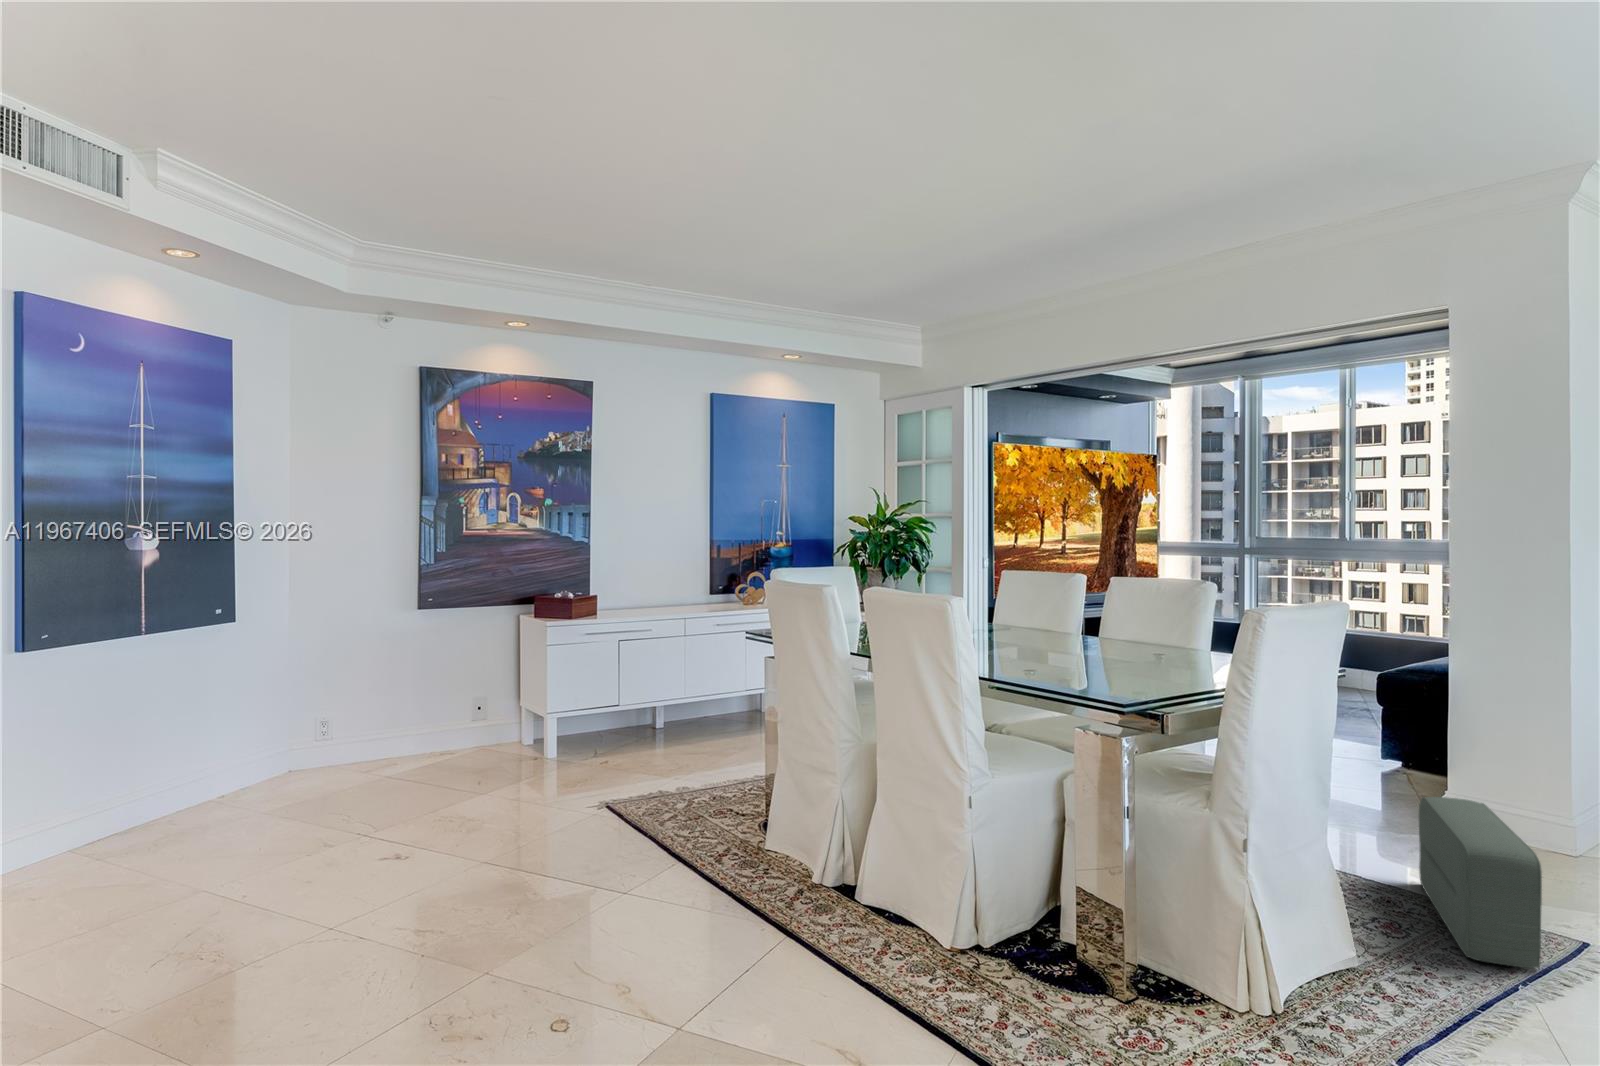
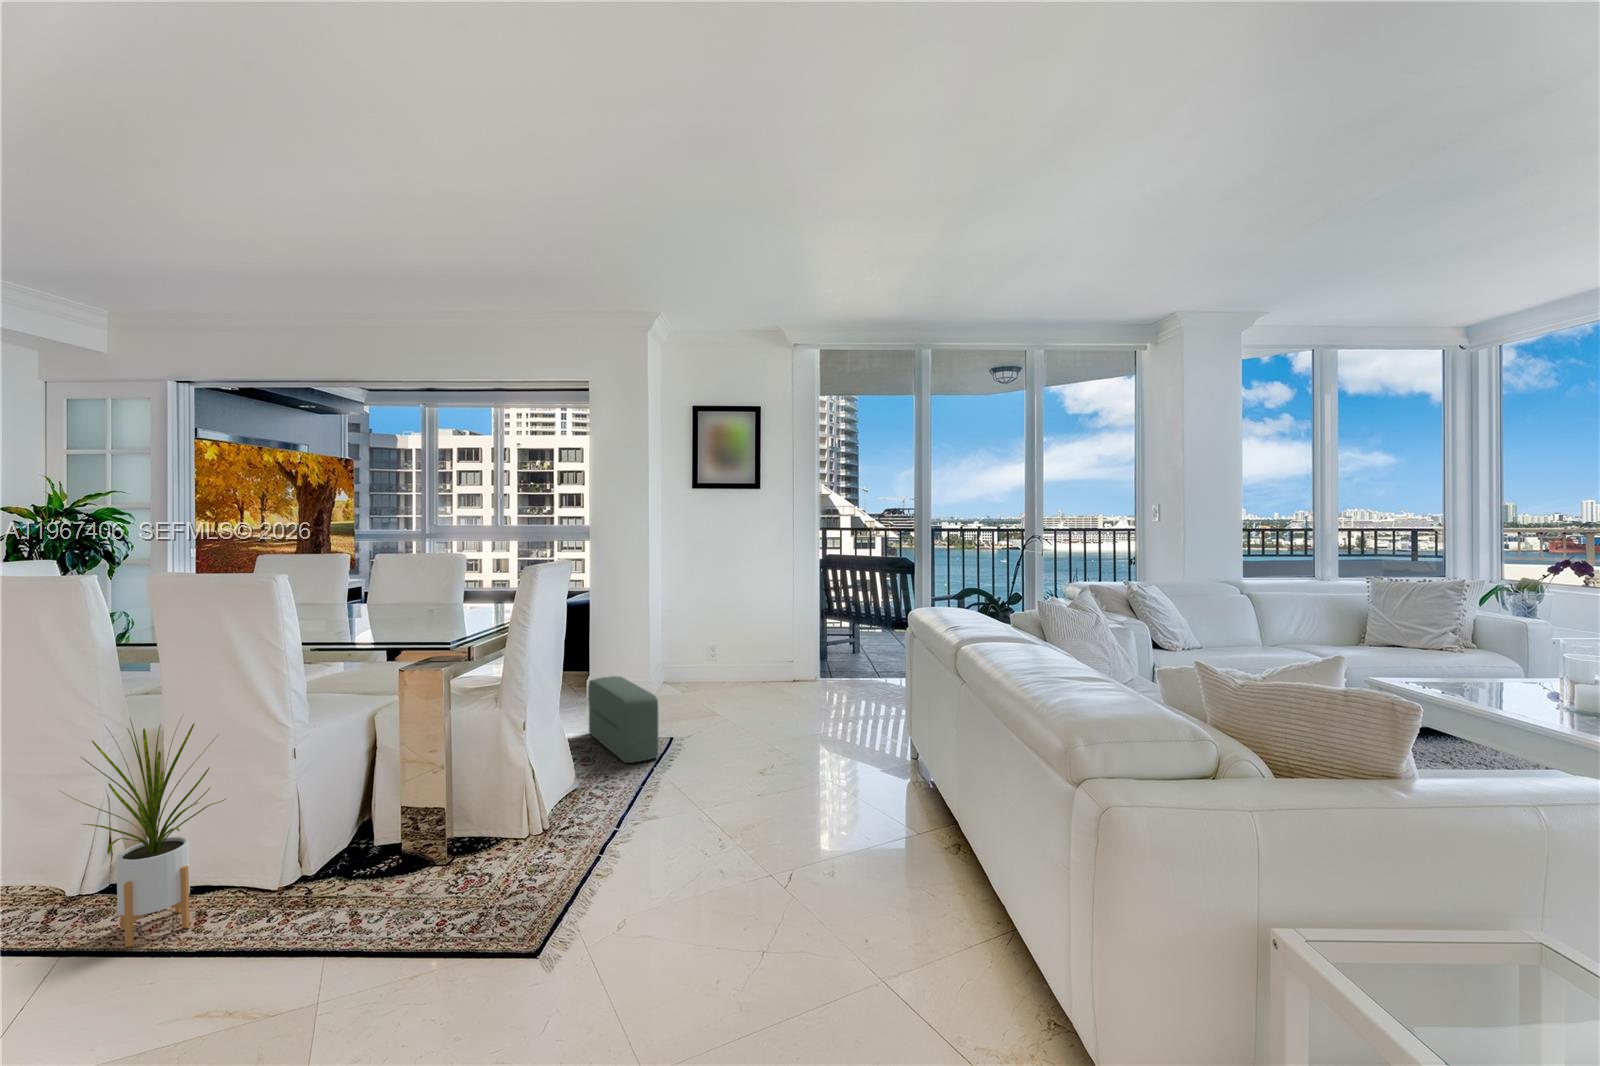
house plant: none [788,725,911,953] -> present [59,719,225,947]

